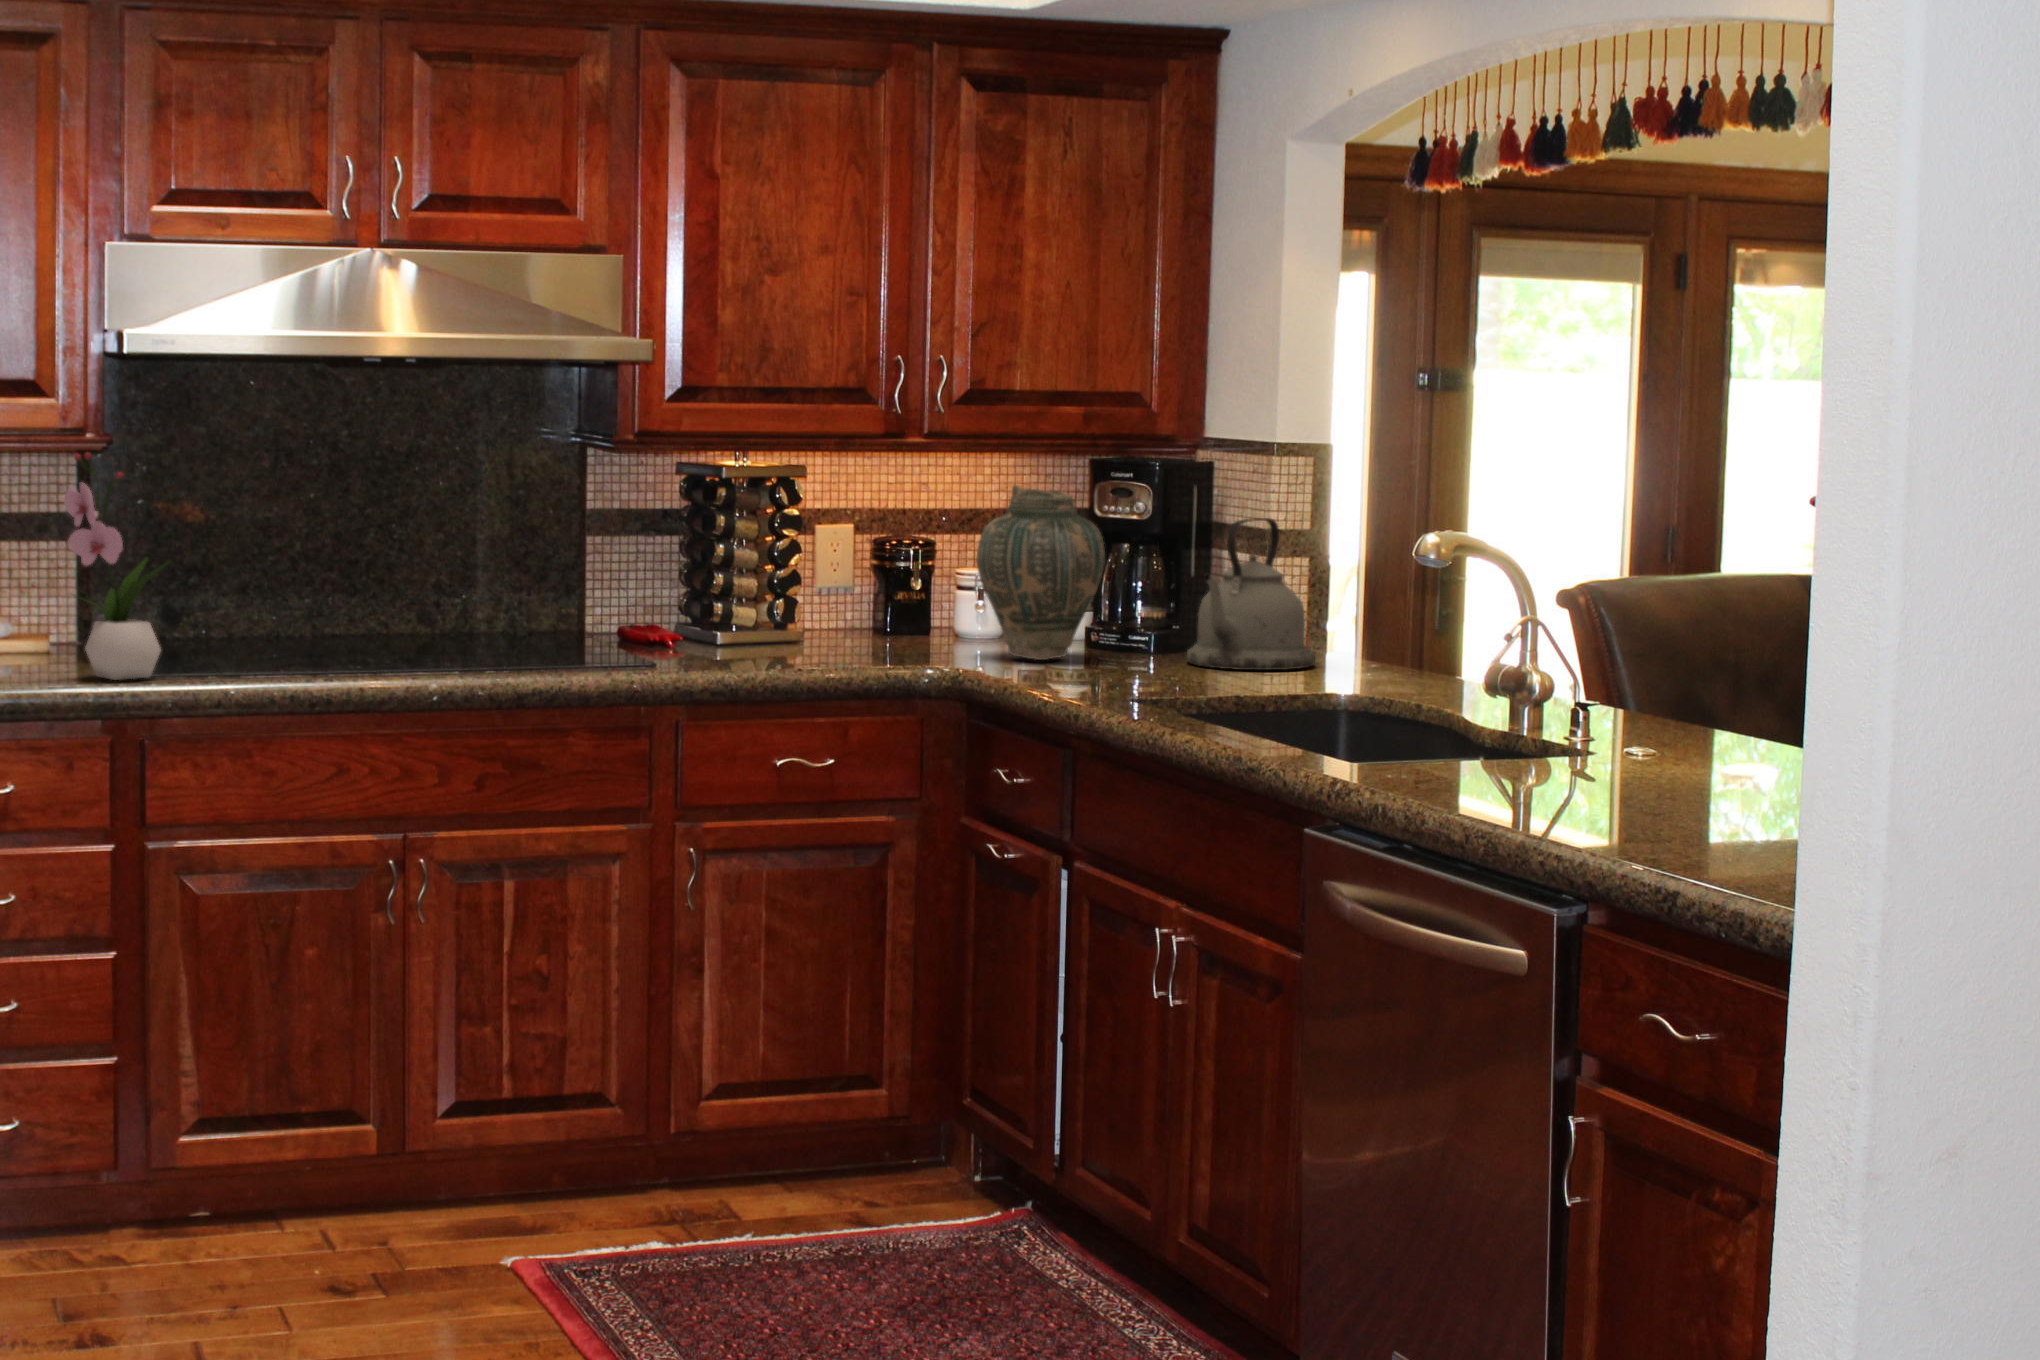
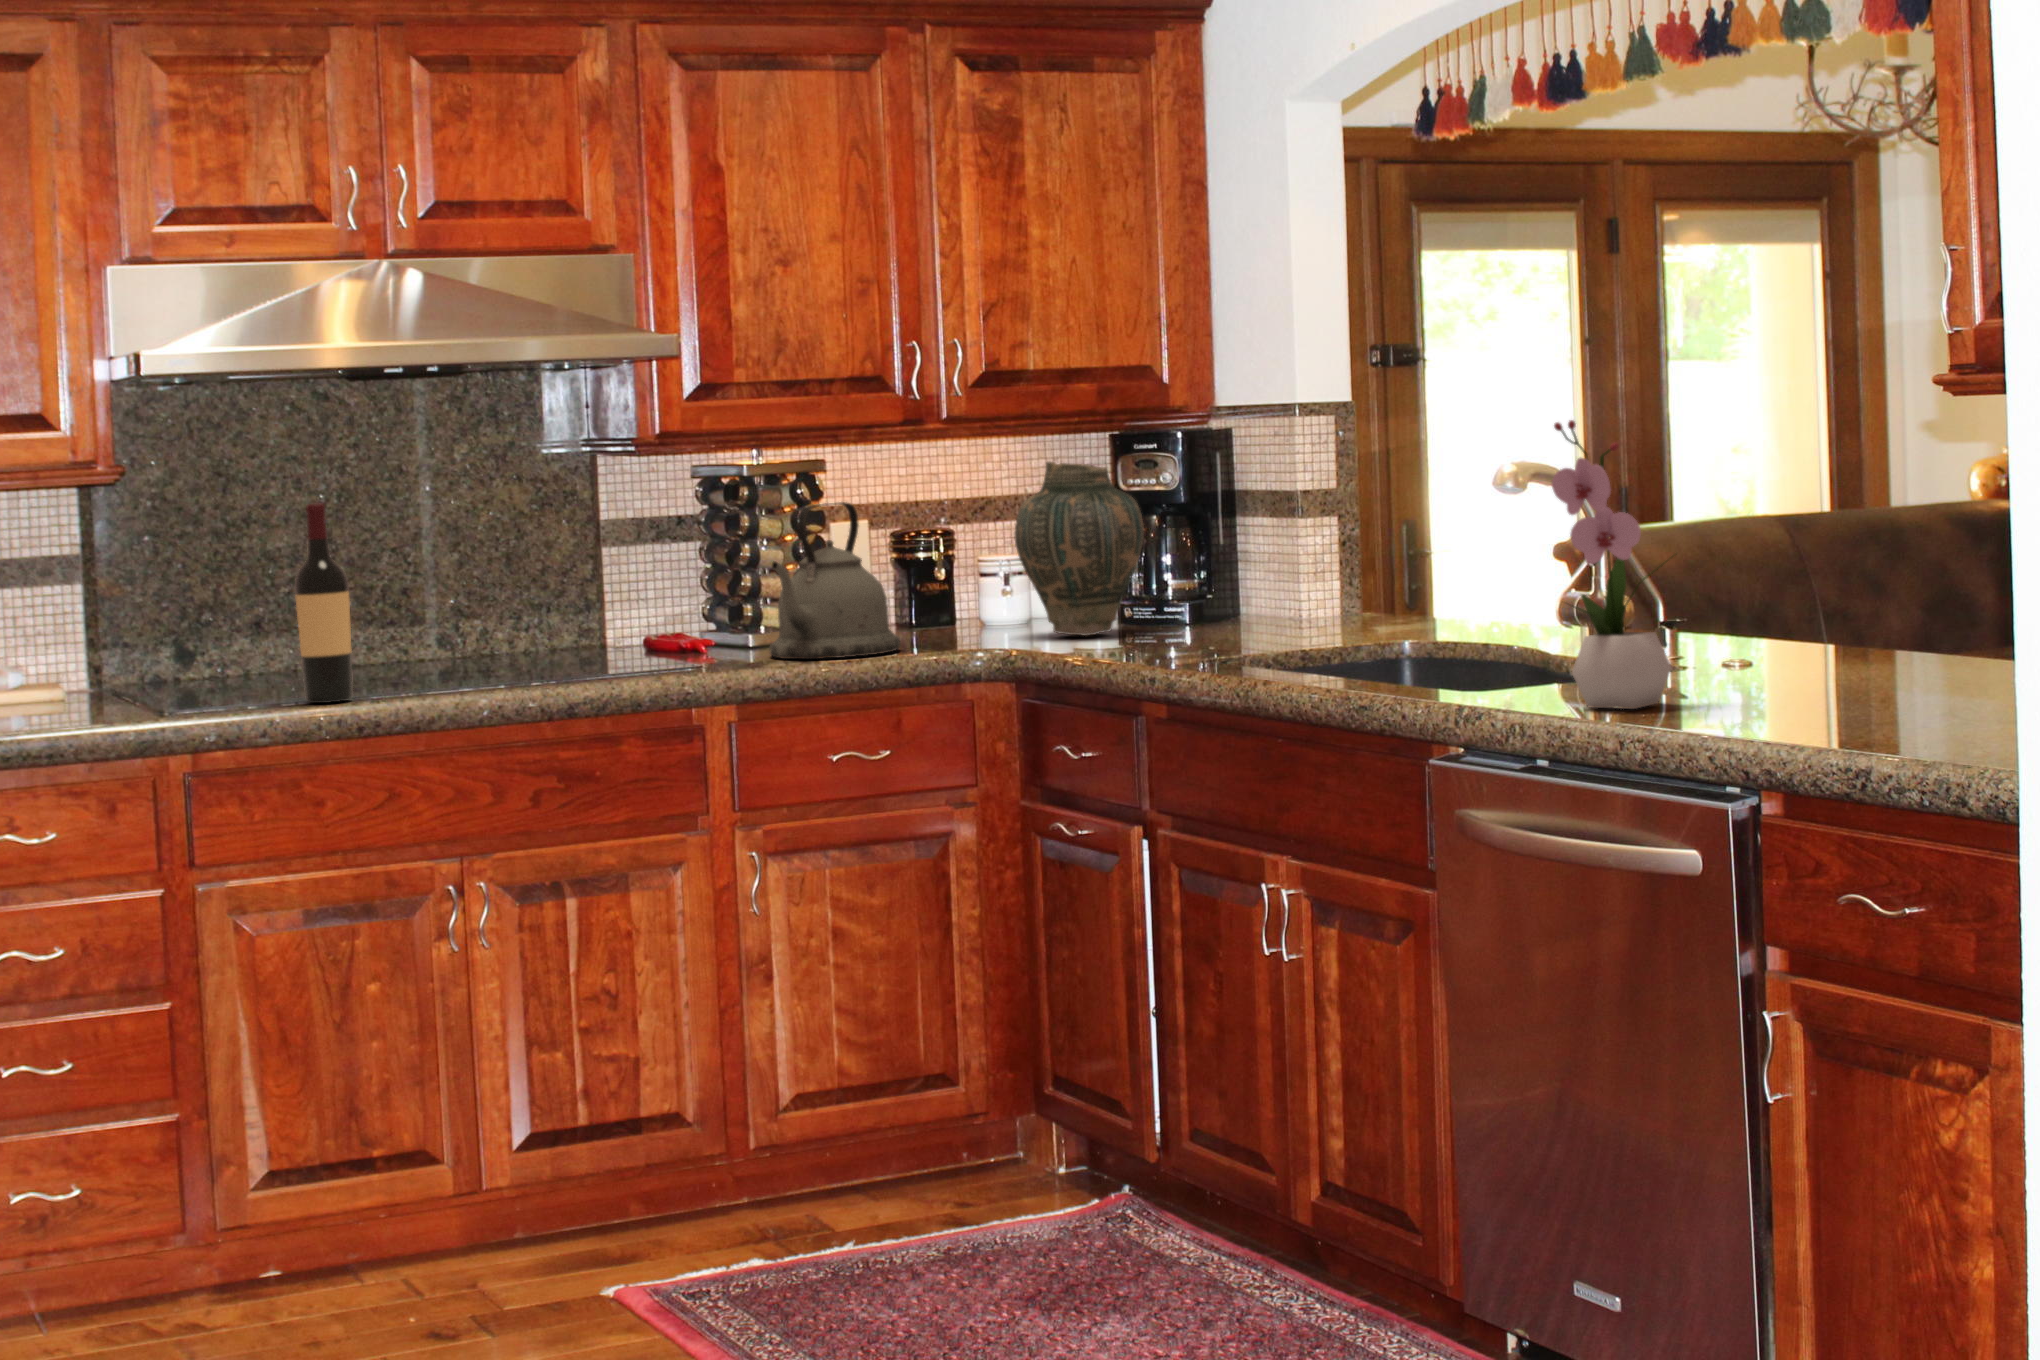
flower arrangement: present [64,453,169,680] -> present [1552,420,1671,709]
wine bottle: none [256,486,308,678] -> present [295,503,353,703]
kettle: present [1187,518,1315,670] -> present [770,502,901,659]

